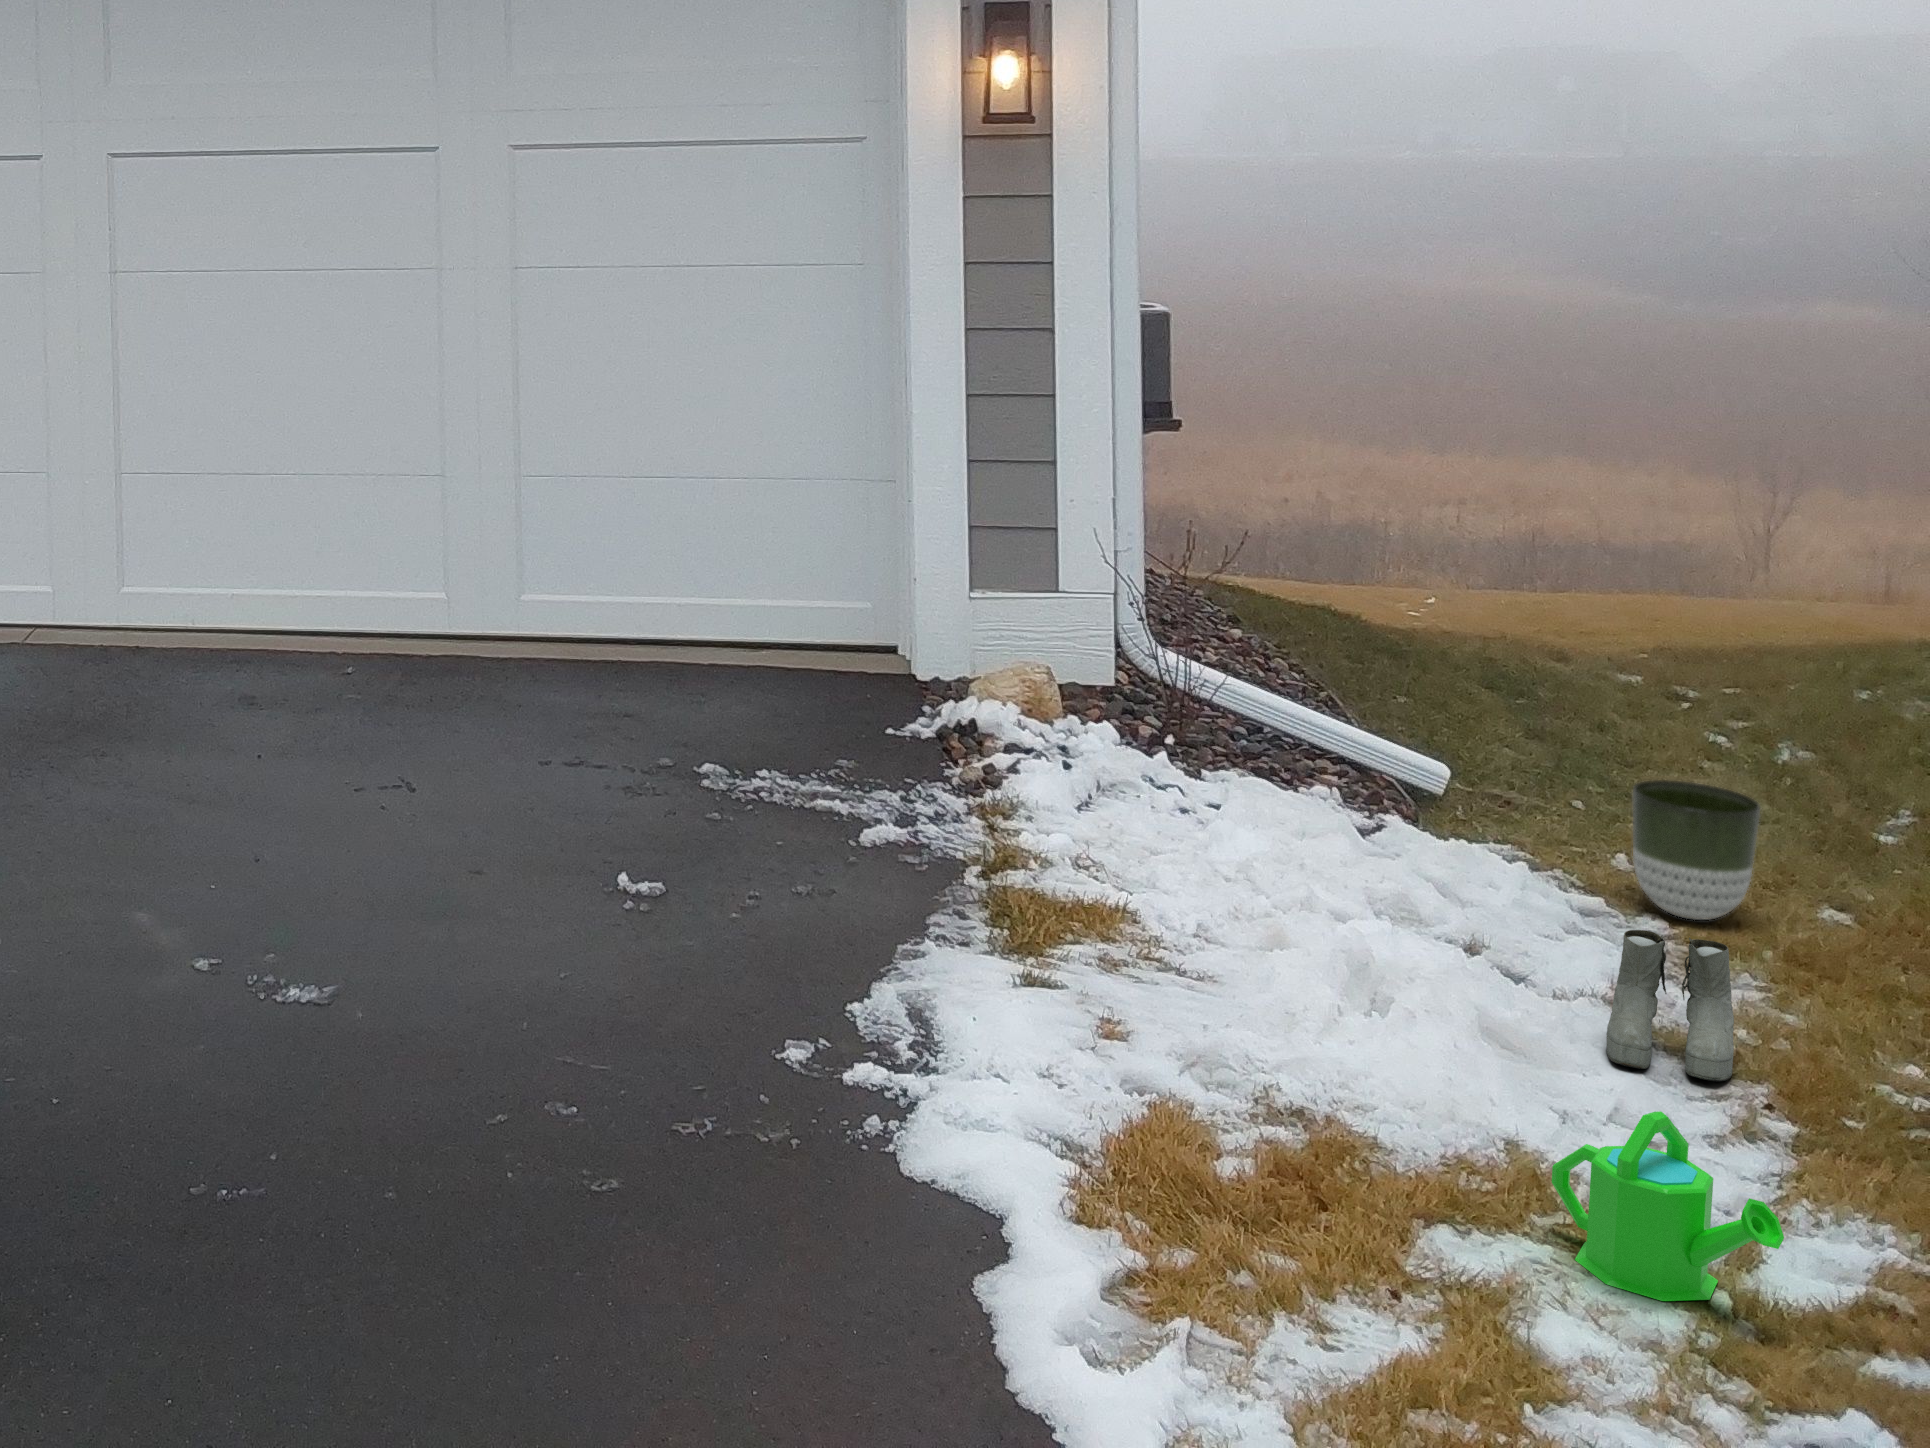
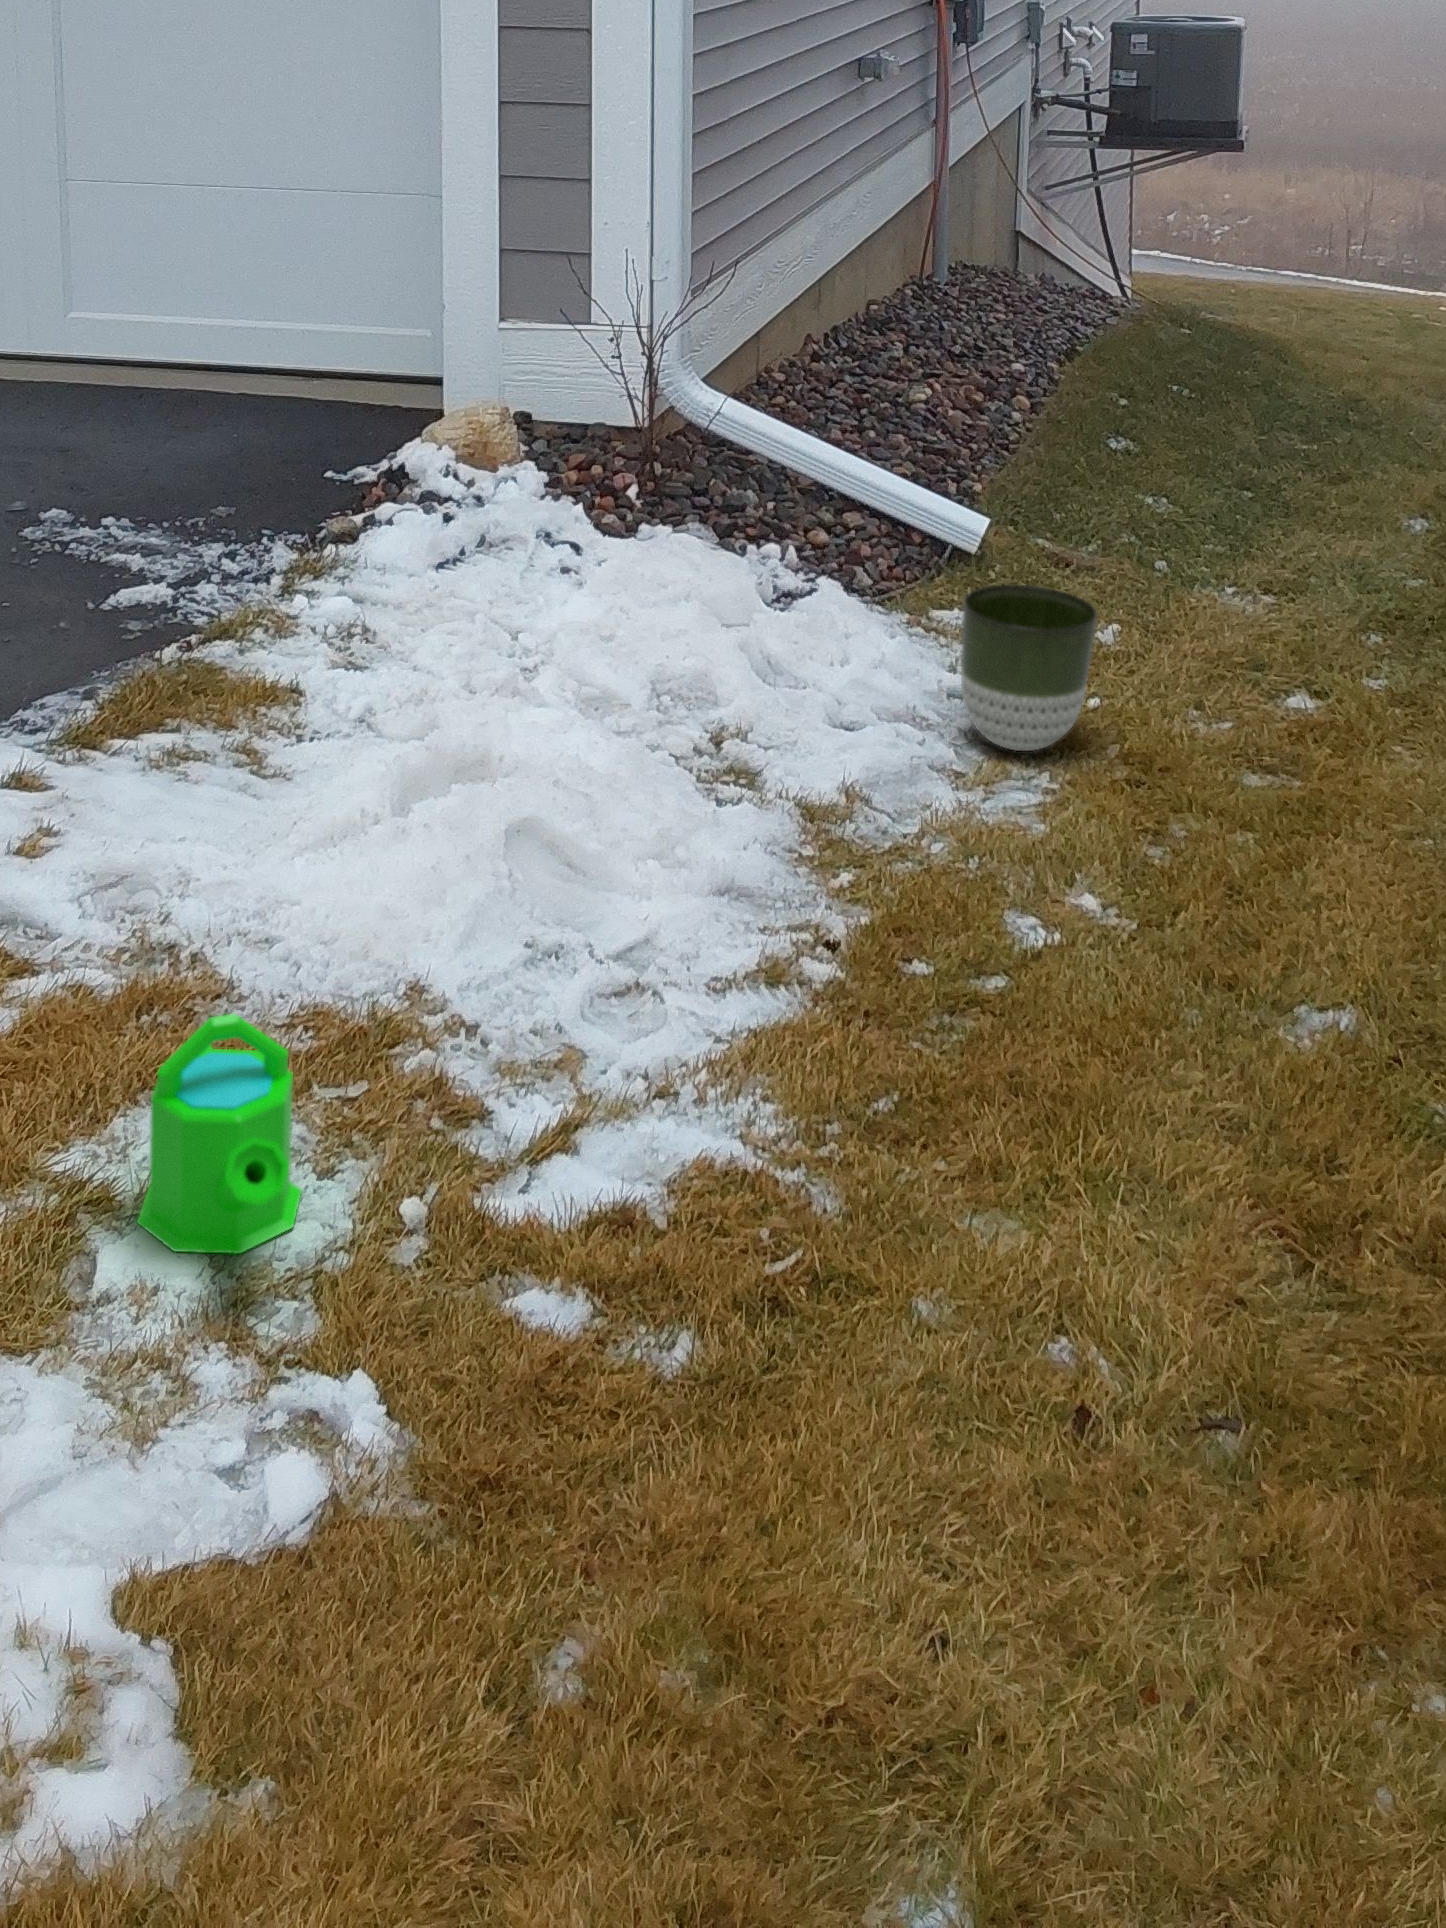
boots: present [1607,930,1734,1081] -> none [619,766,796,956]

